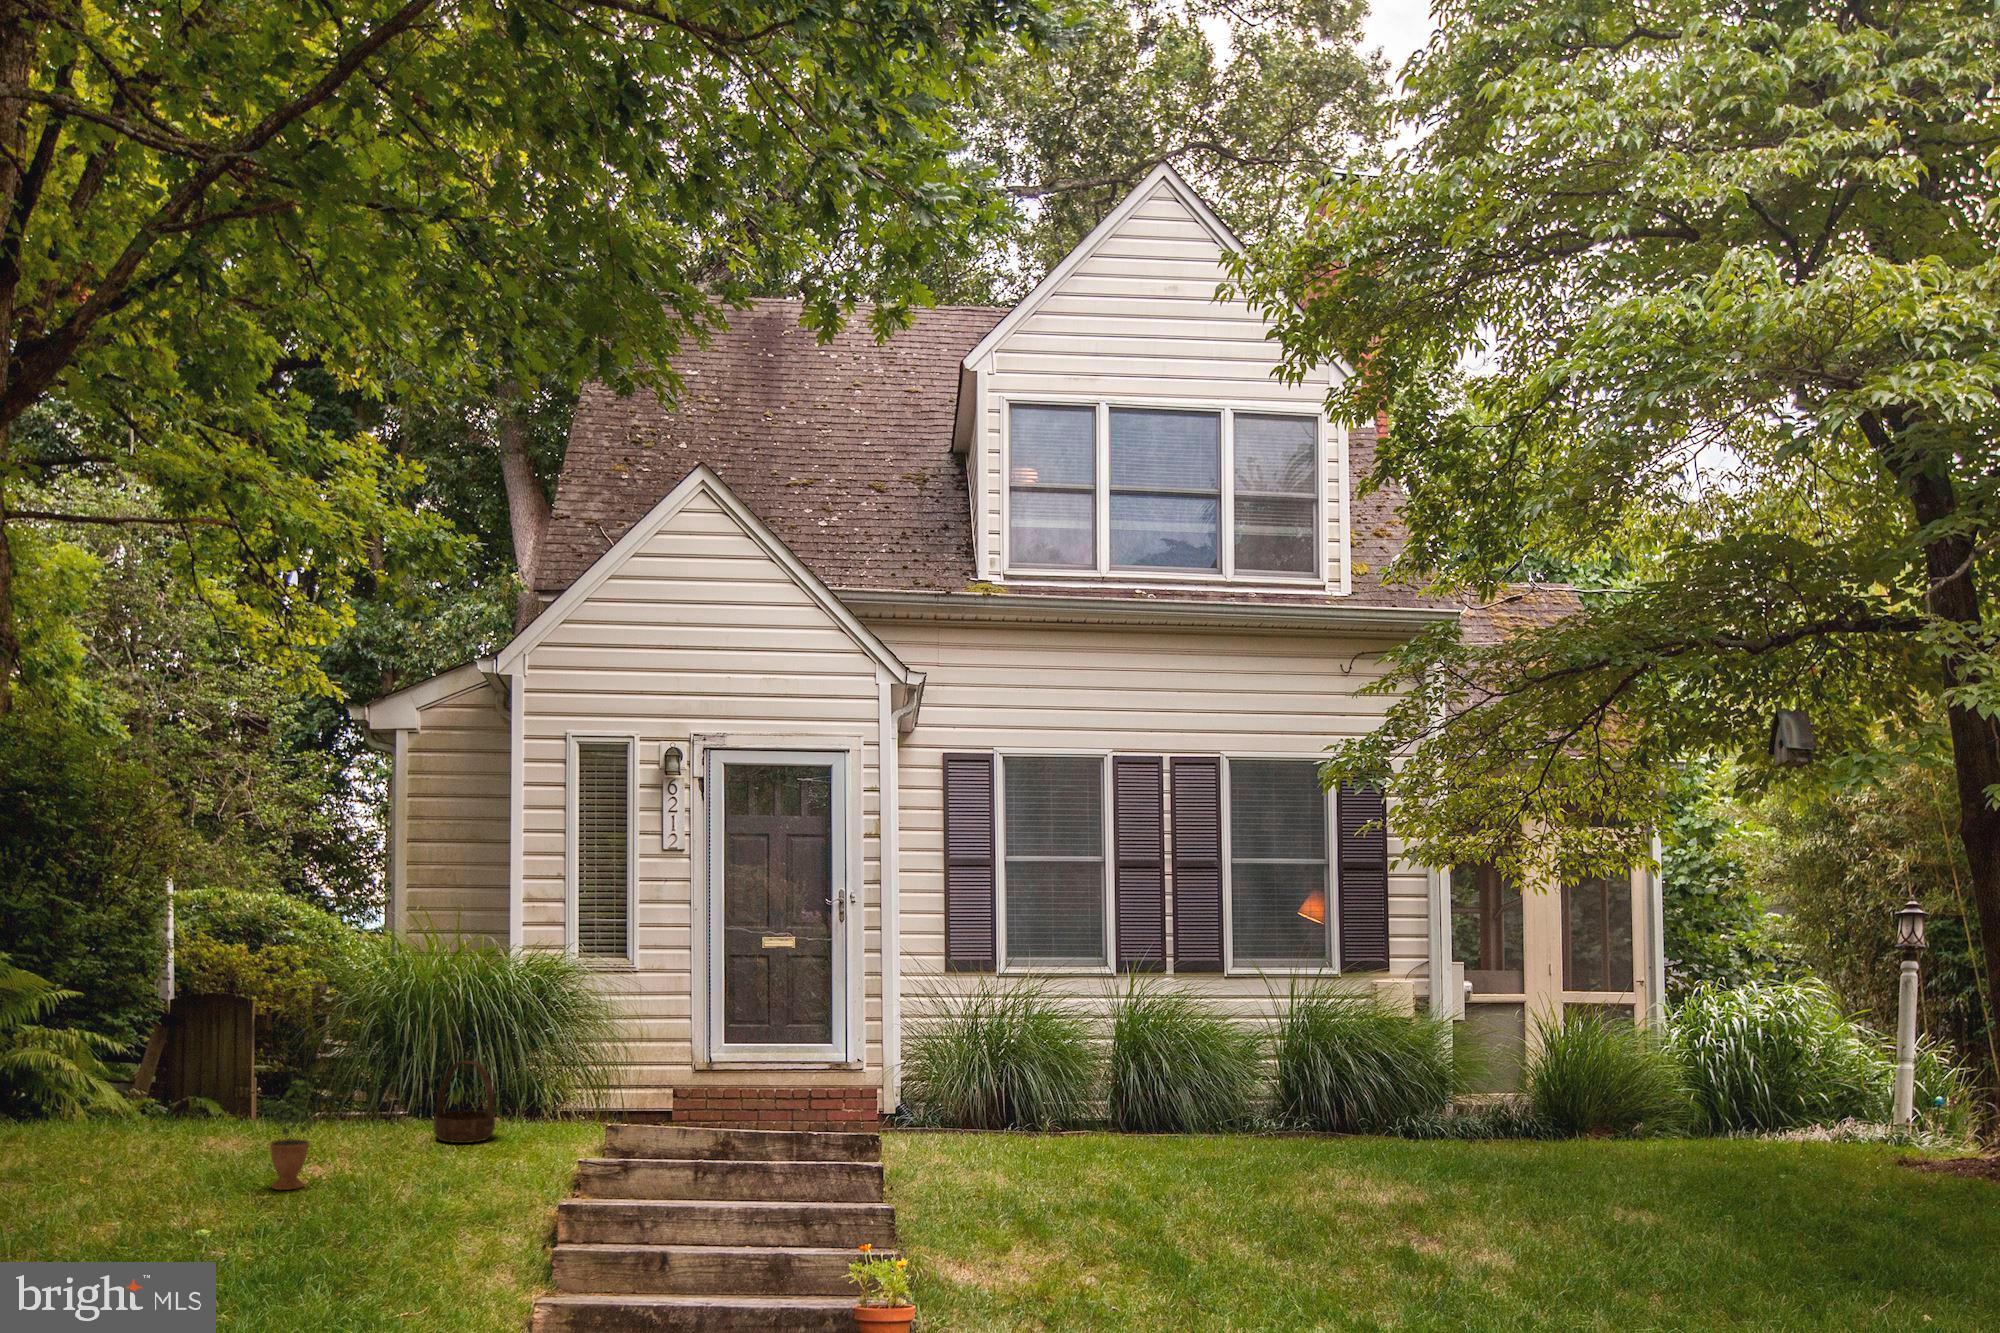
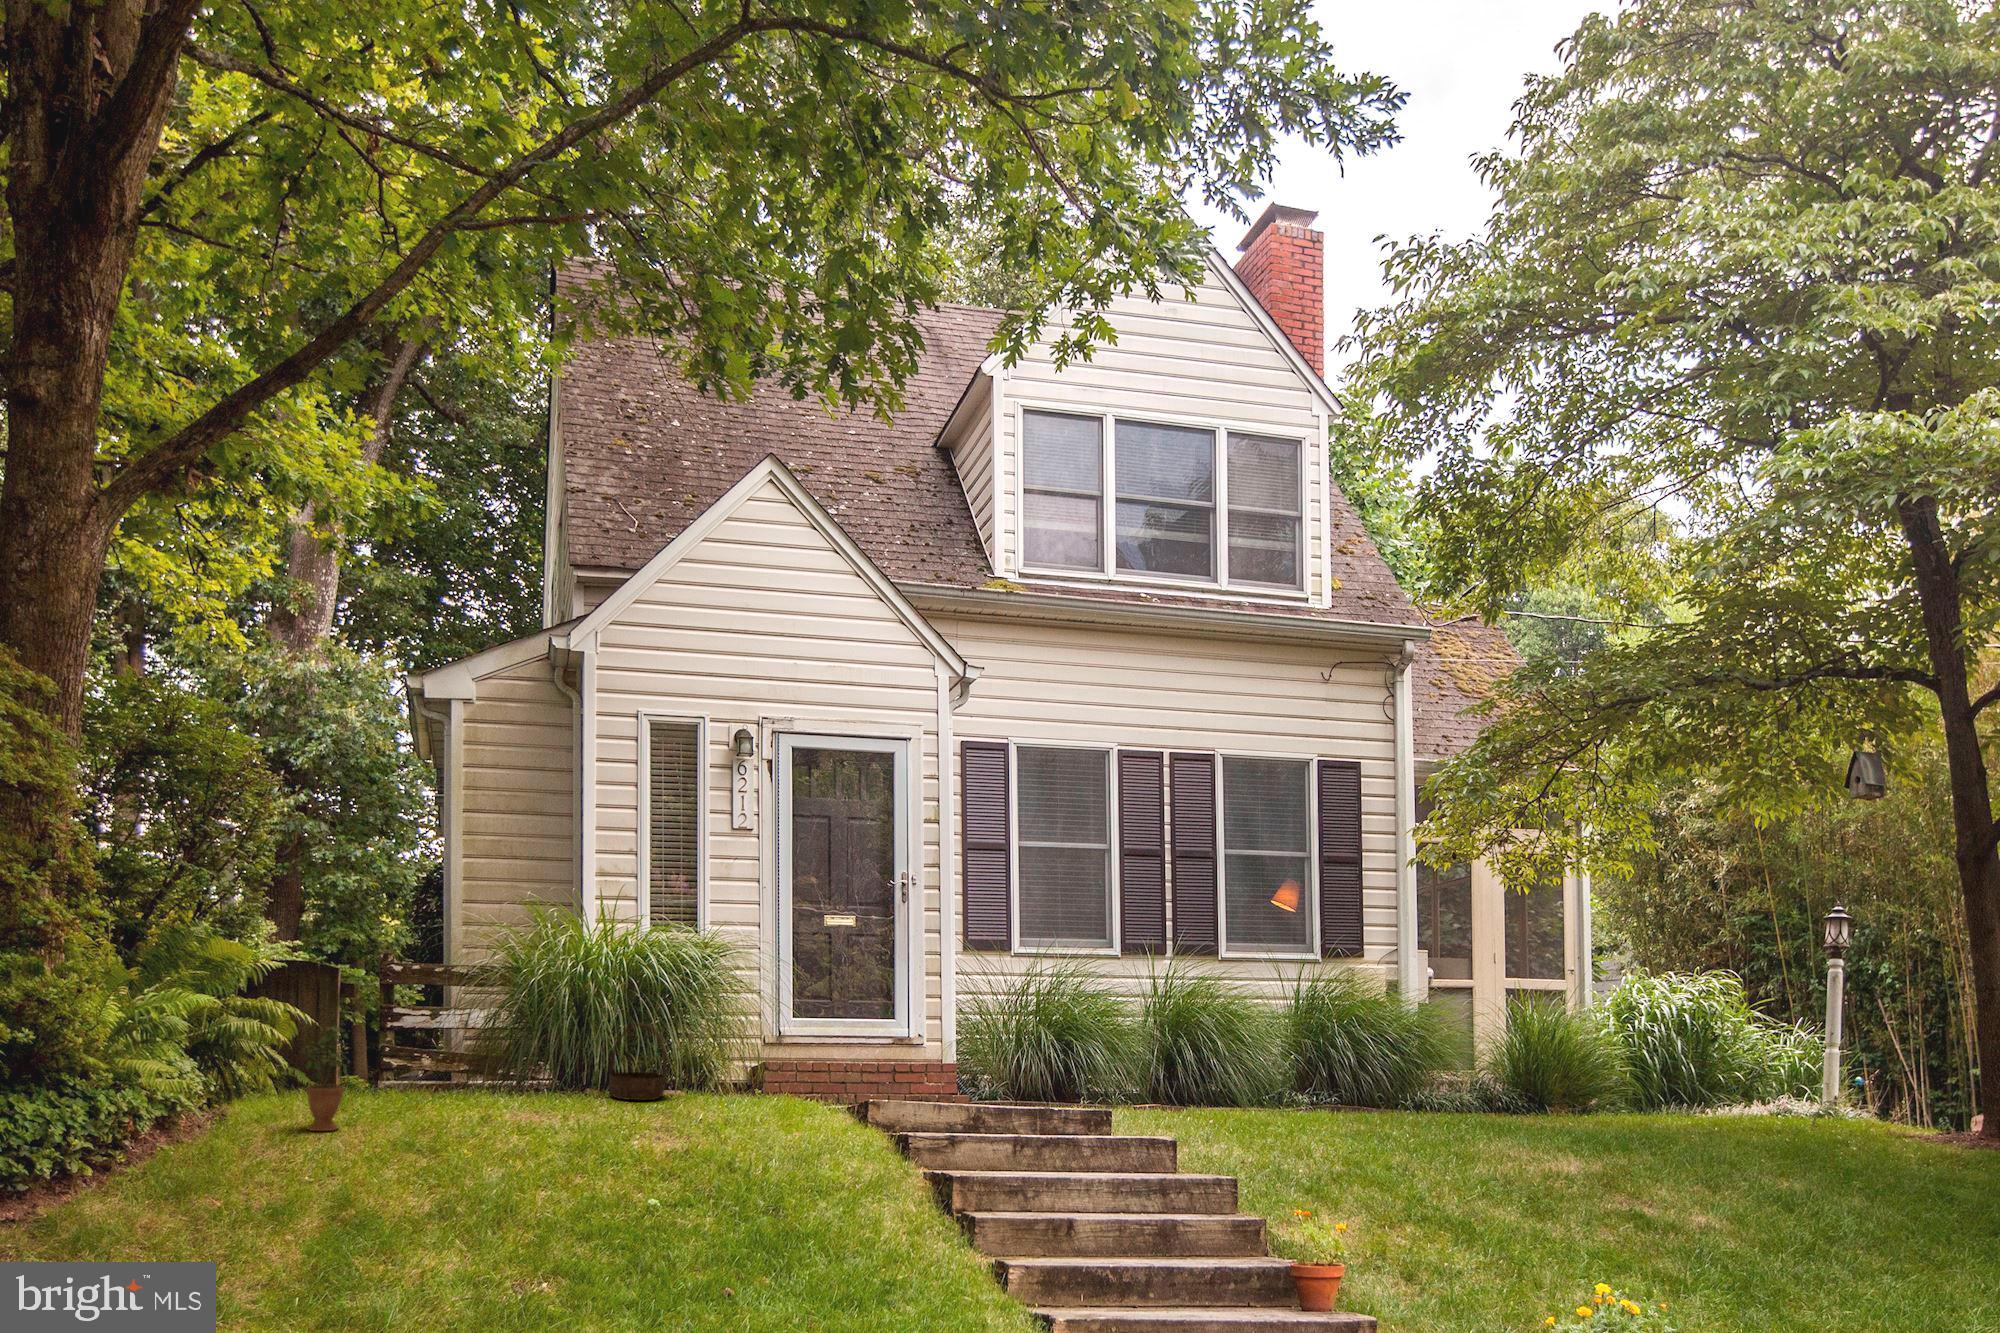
potted plant: present [265,1079,314,1190] -> present [303,1027,348,1131]

